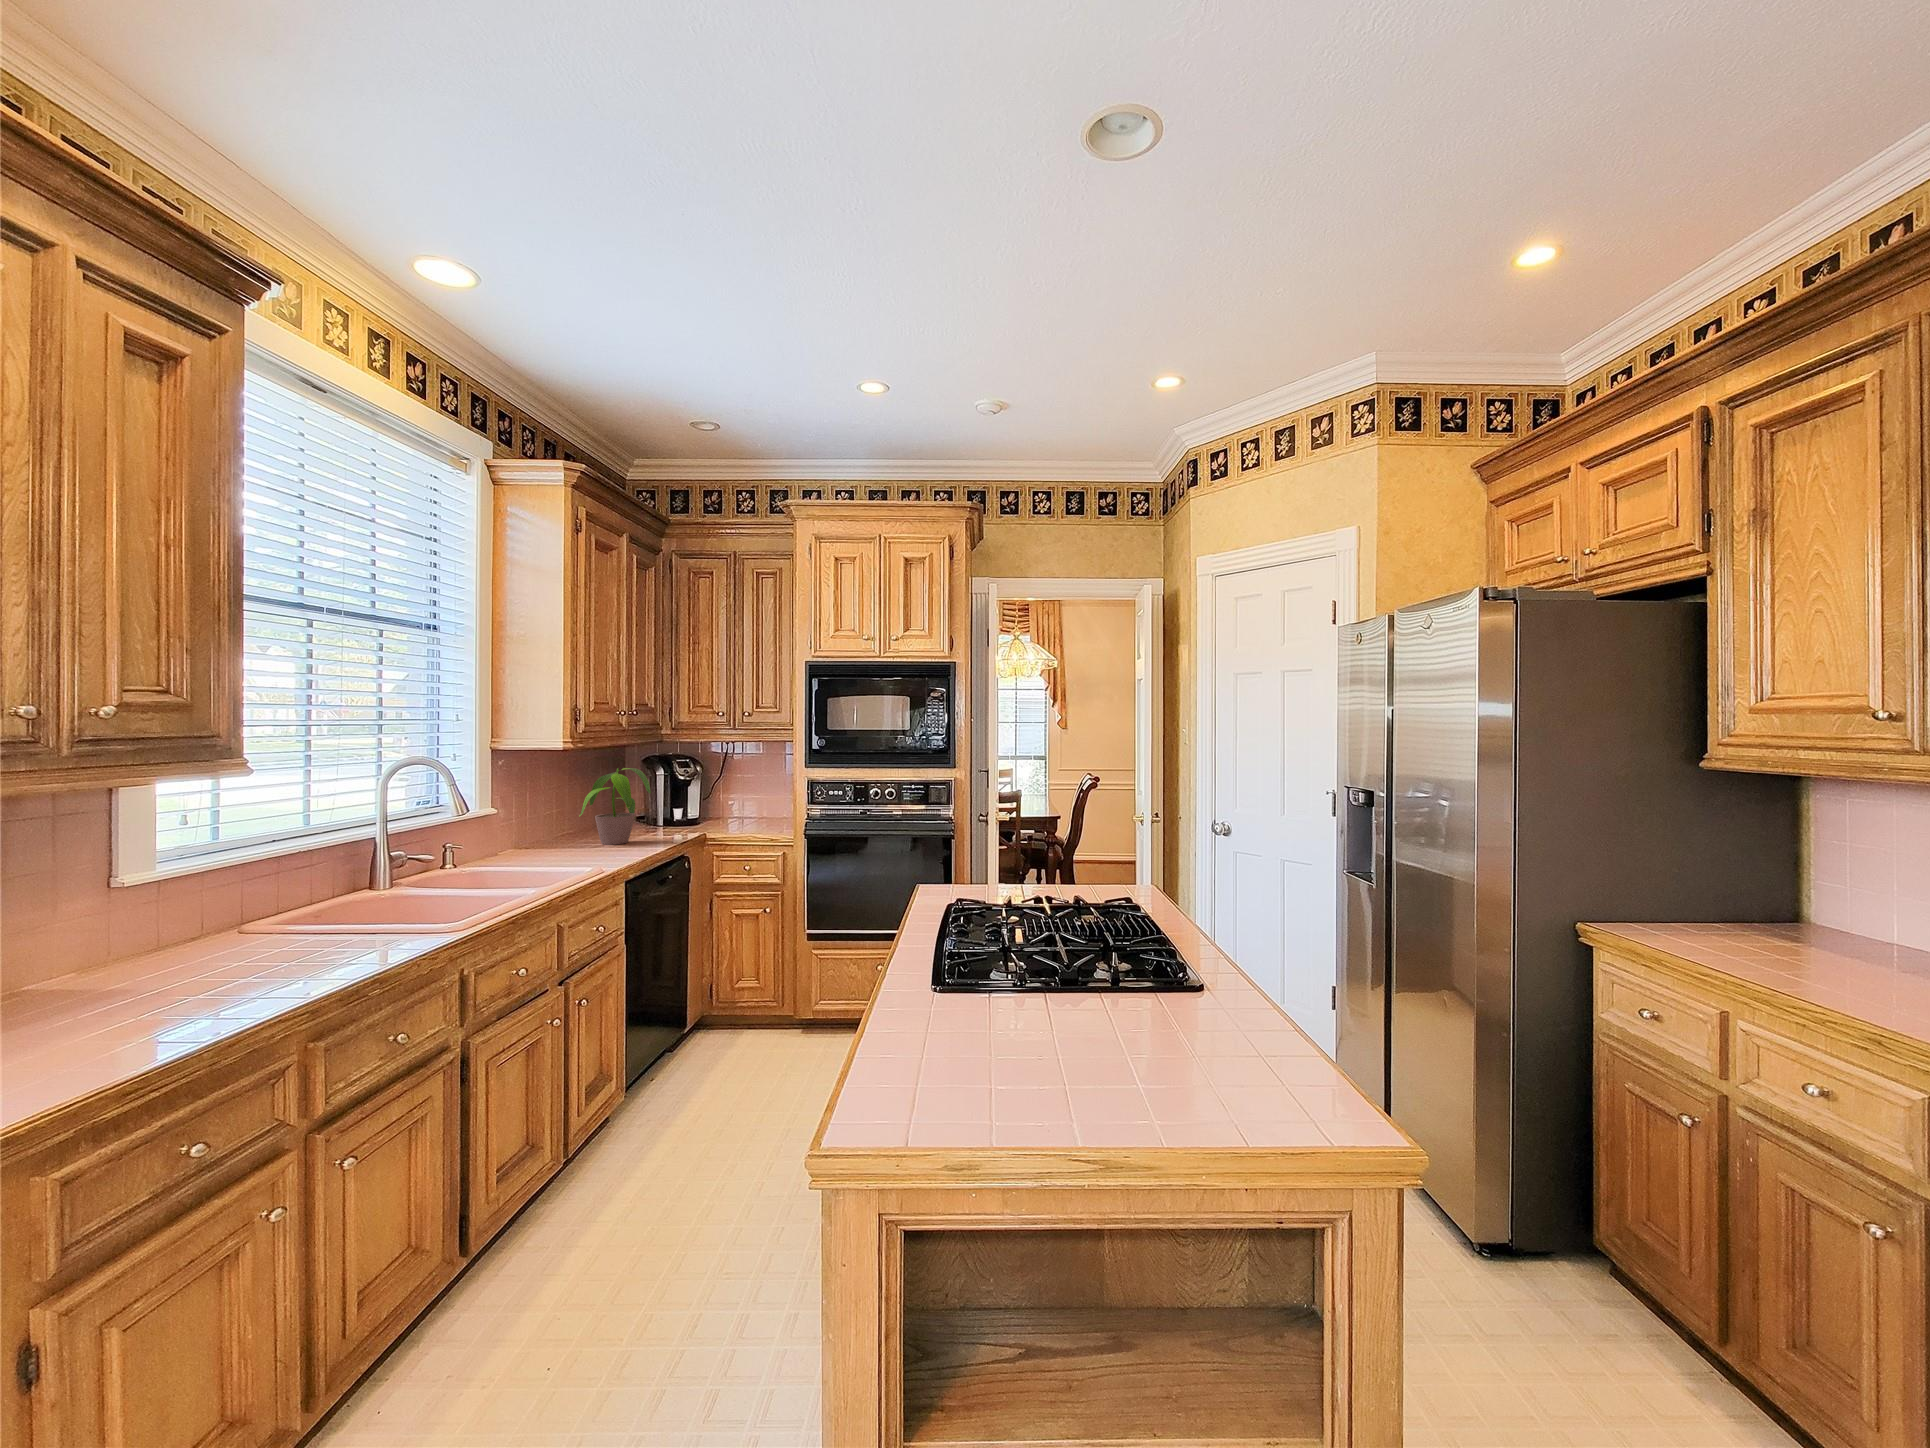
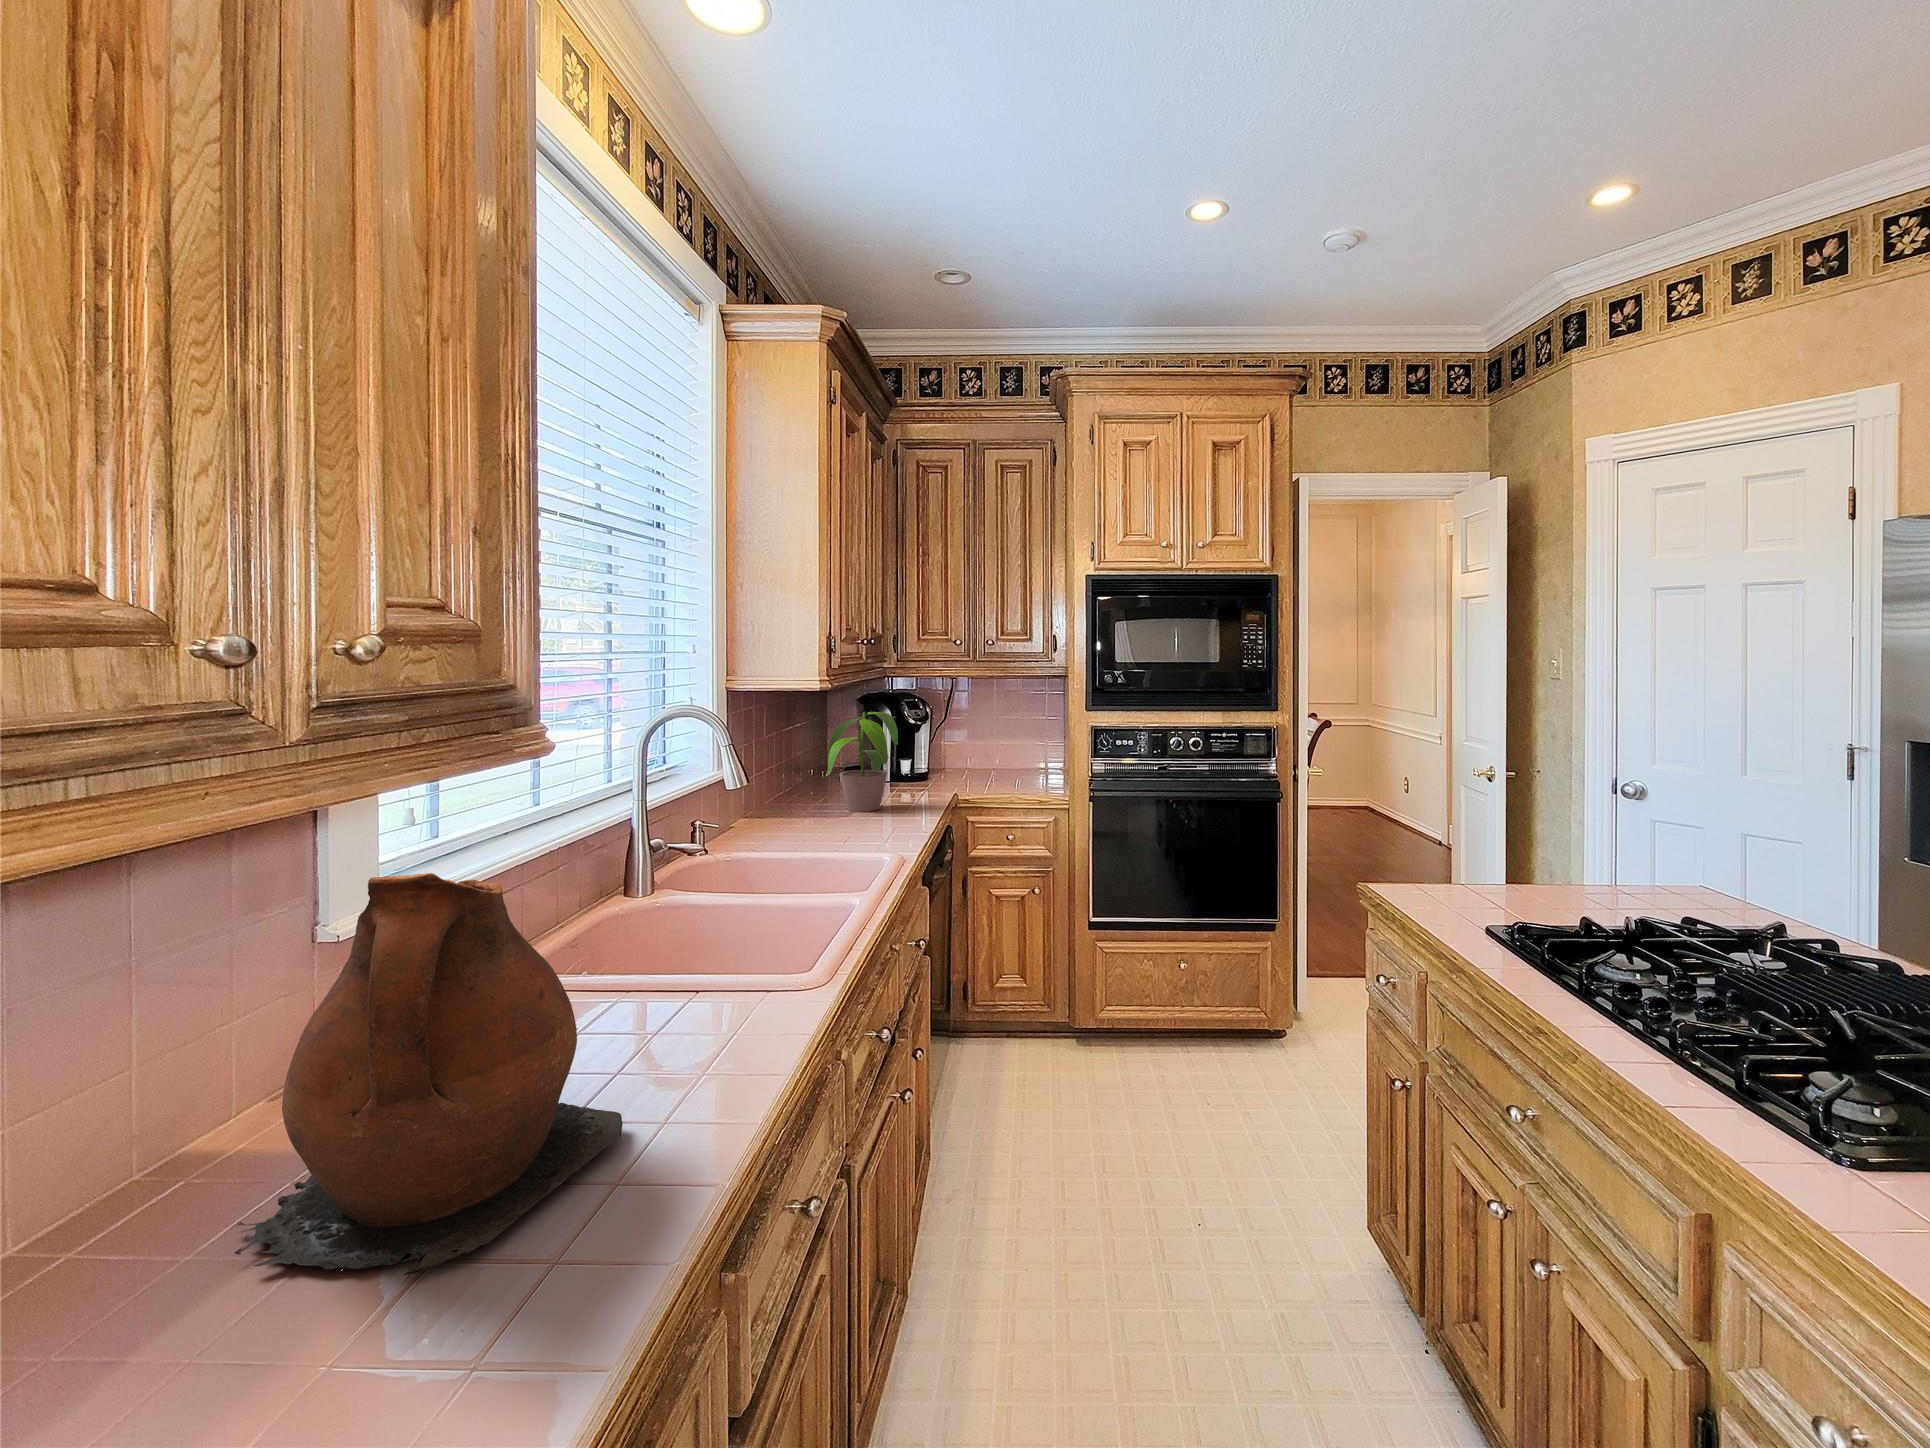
ceramic pitcher: none [103,836,289,990] -> present [235,873,622,1275]

